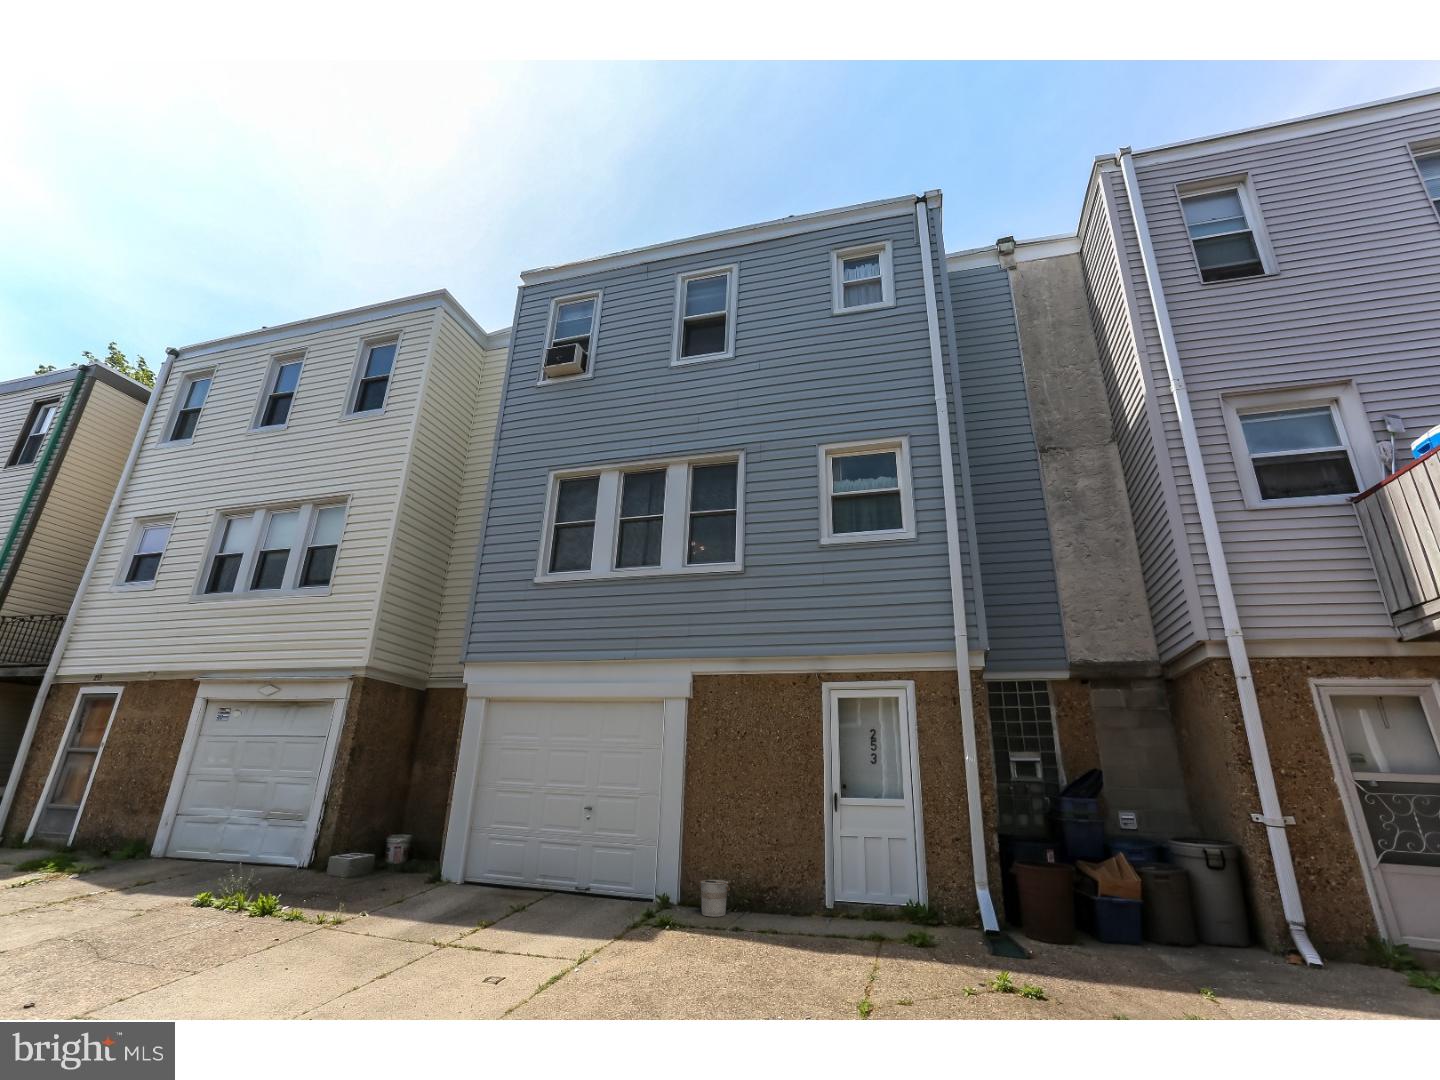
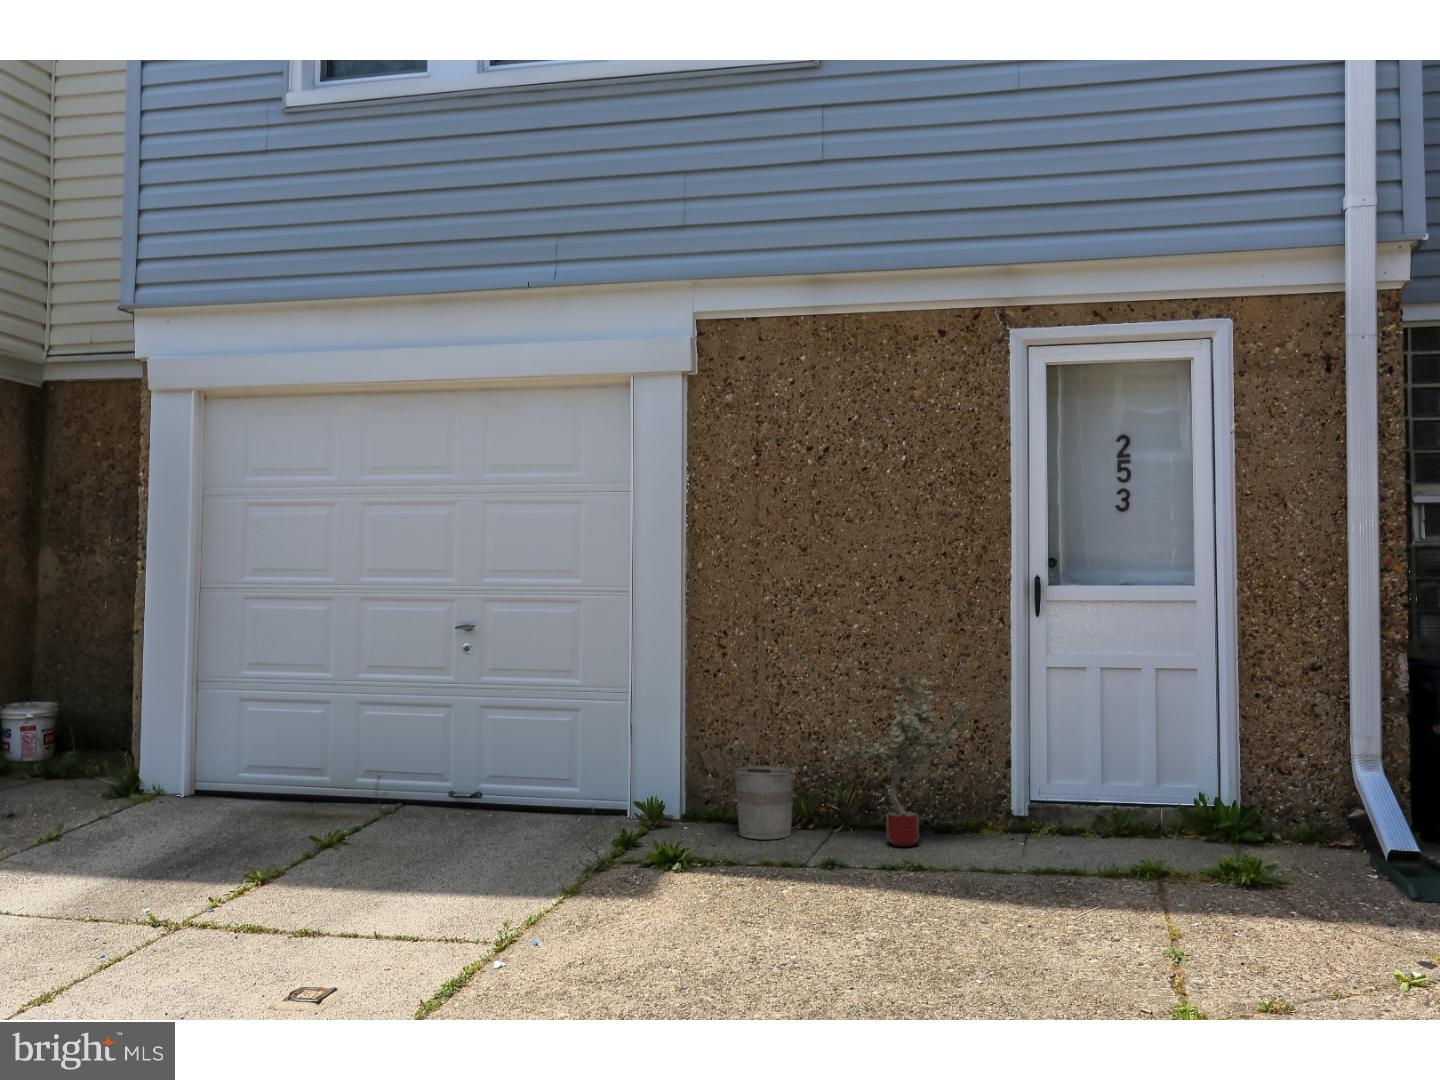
potted tree: none [744,838,804,923] -> present [837,678,971,847]

